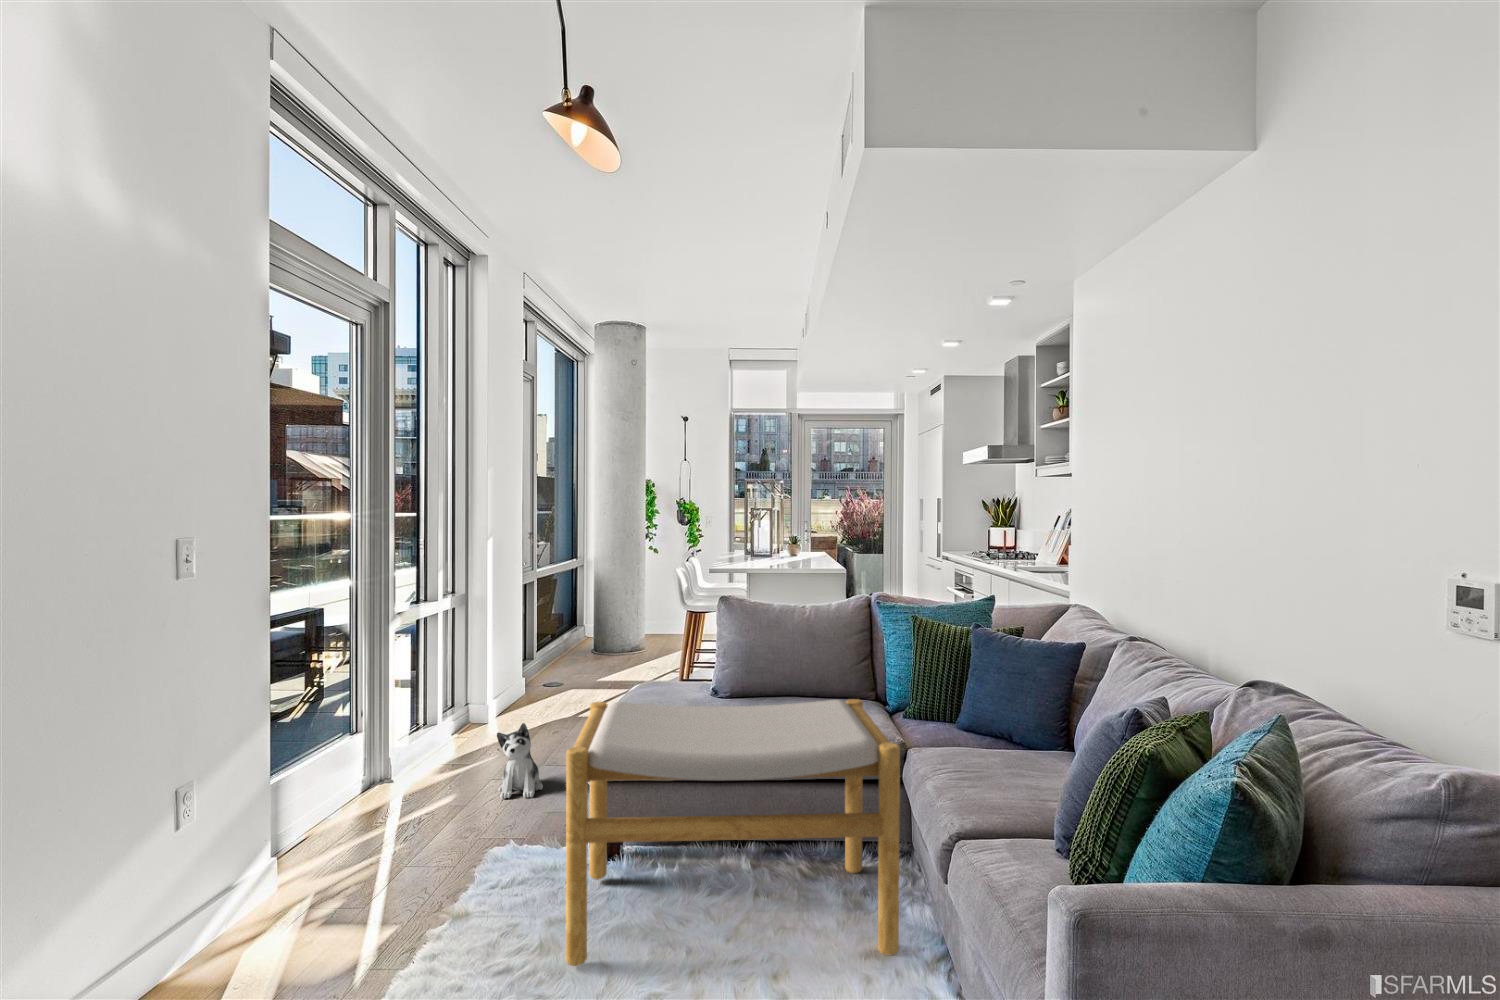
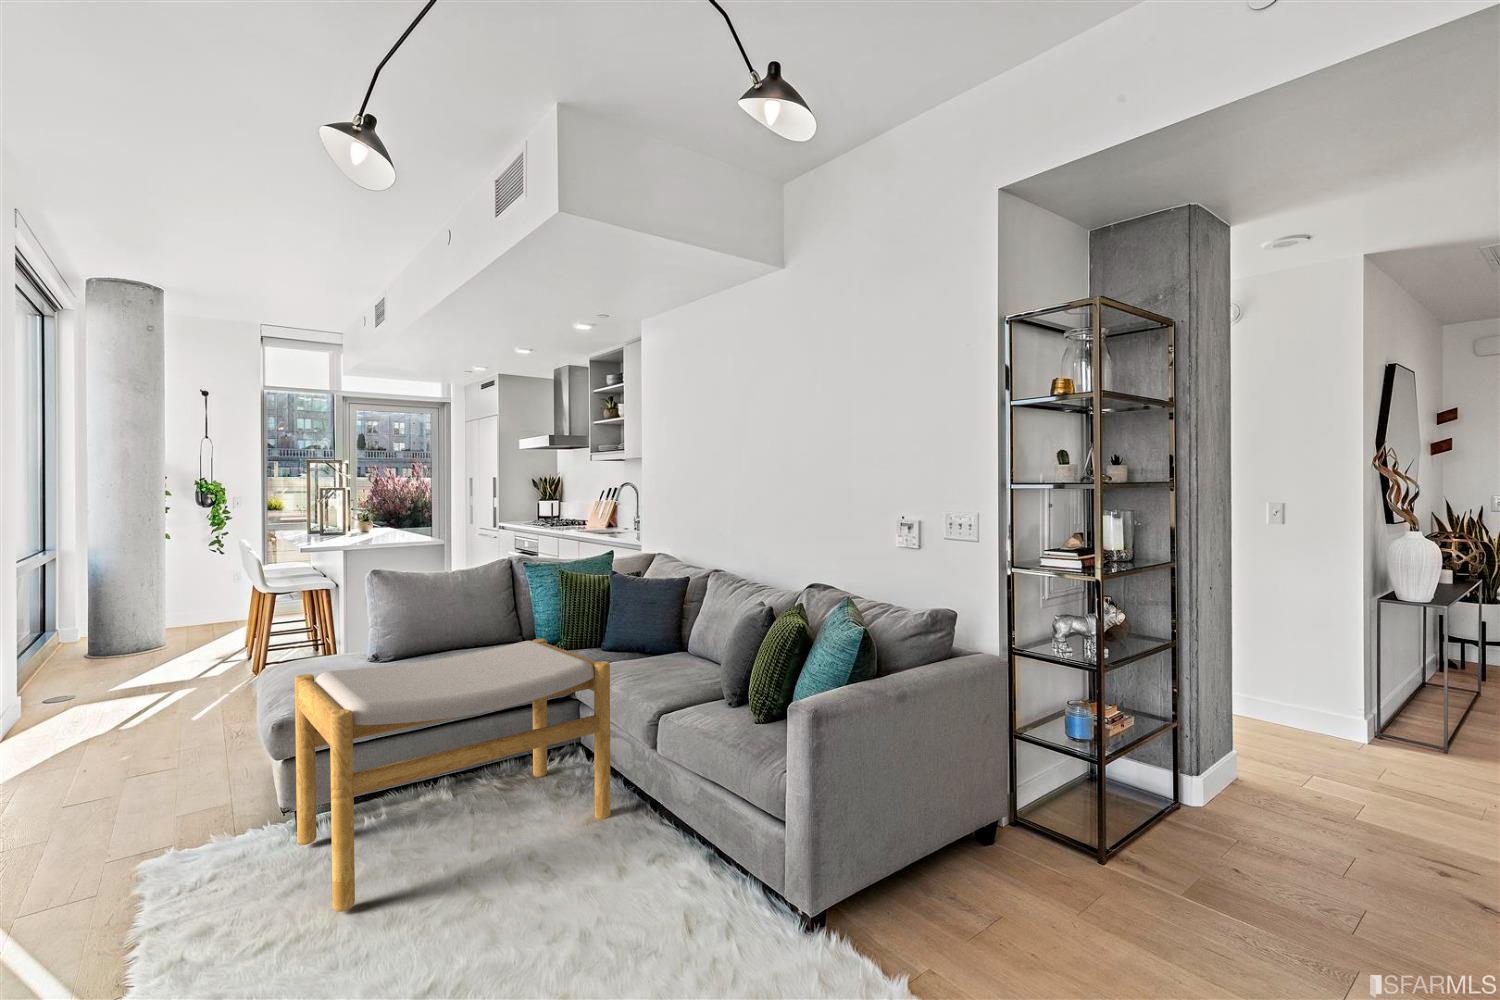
plush toy: present [497,723,543,798] -> none [96,724,160,811]

